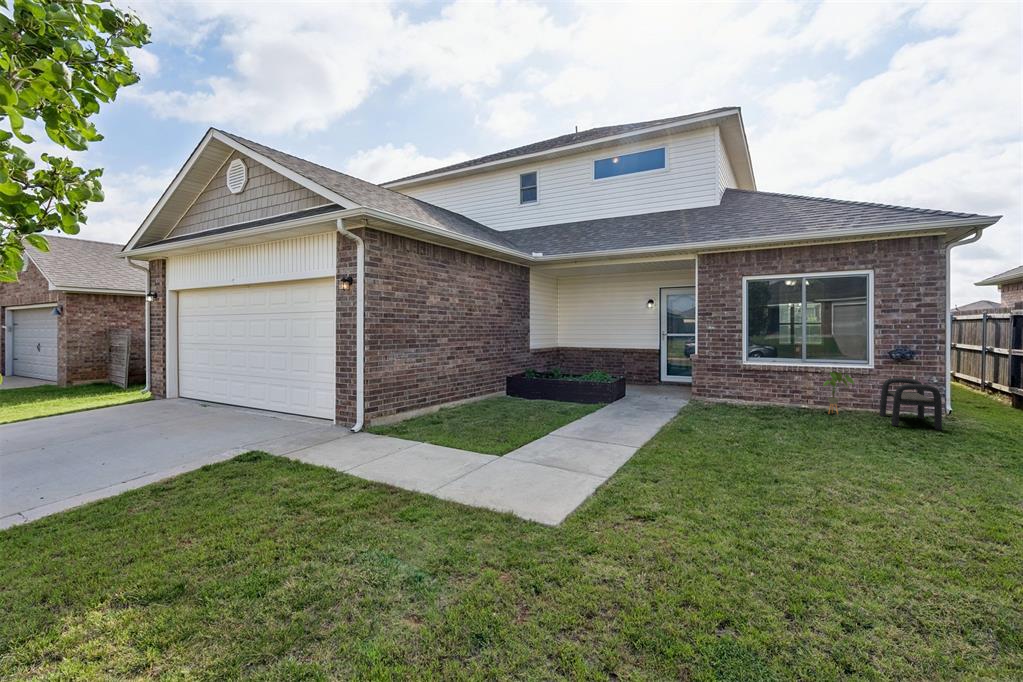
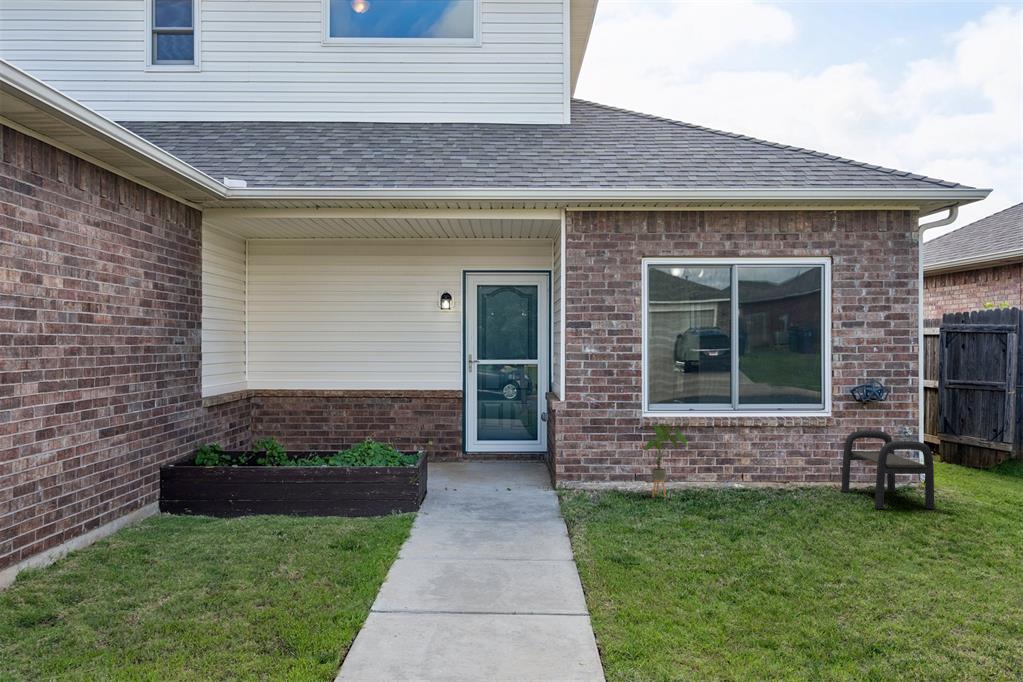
house plant: present [823,372,854,414] -> present [644,424,687,497]

